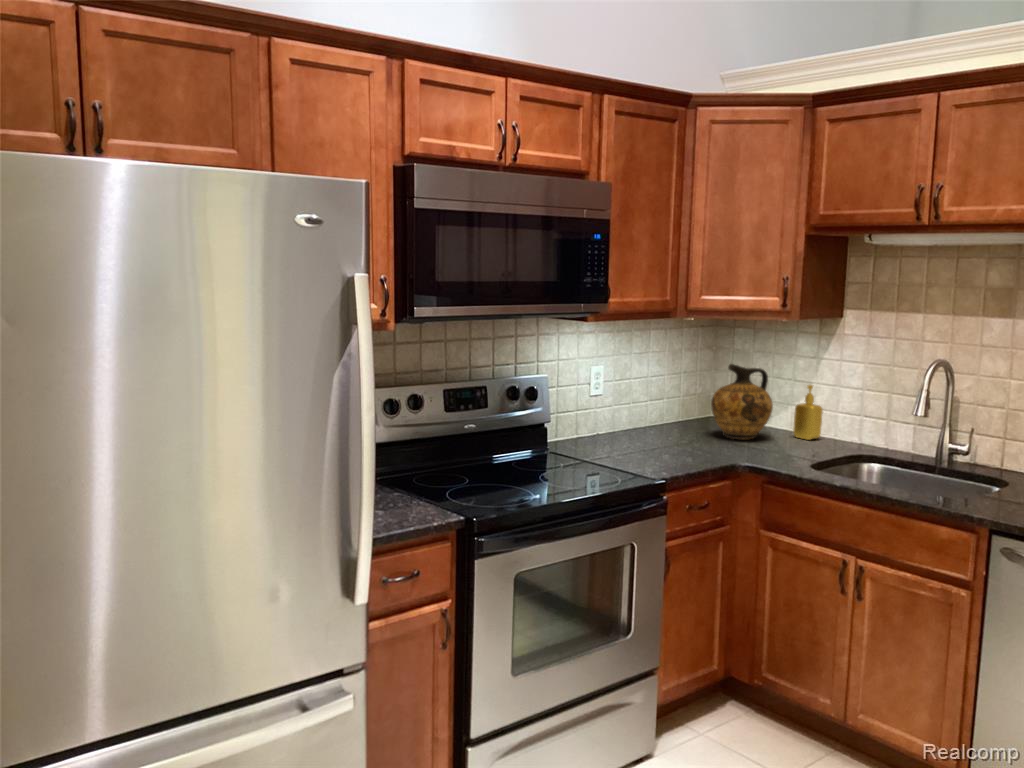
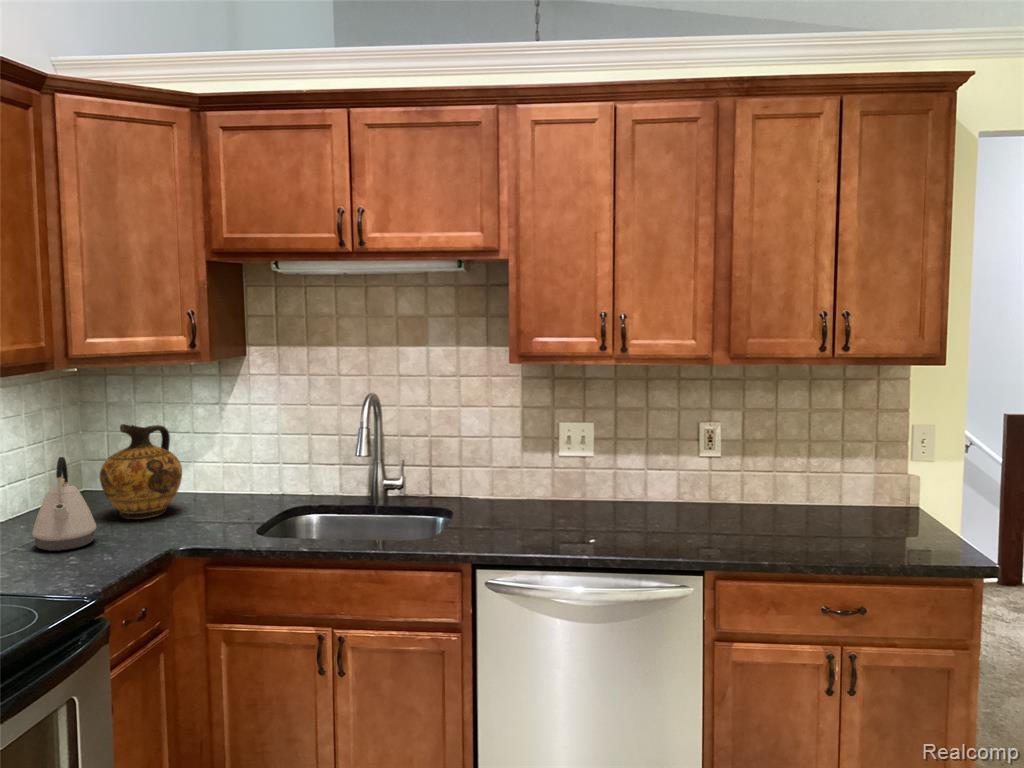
kettle: none [655,381,697,448] -> present [33,457,96,551]
soap dispenser: present [793,385,823,440] -> none [205,437,239,502]

